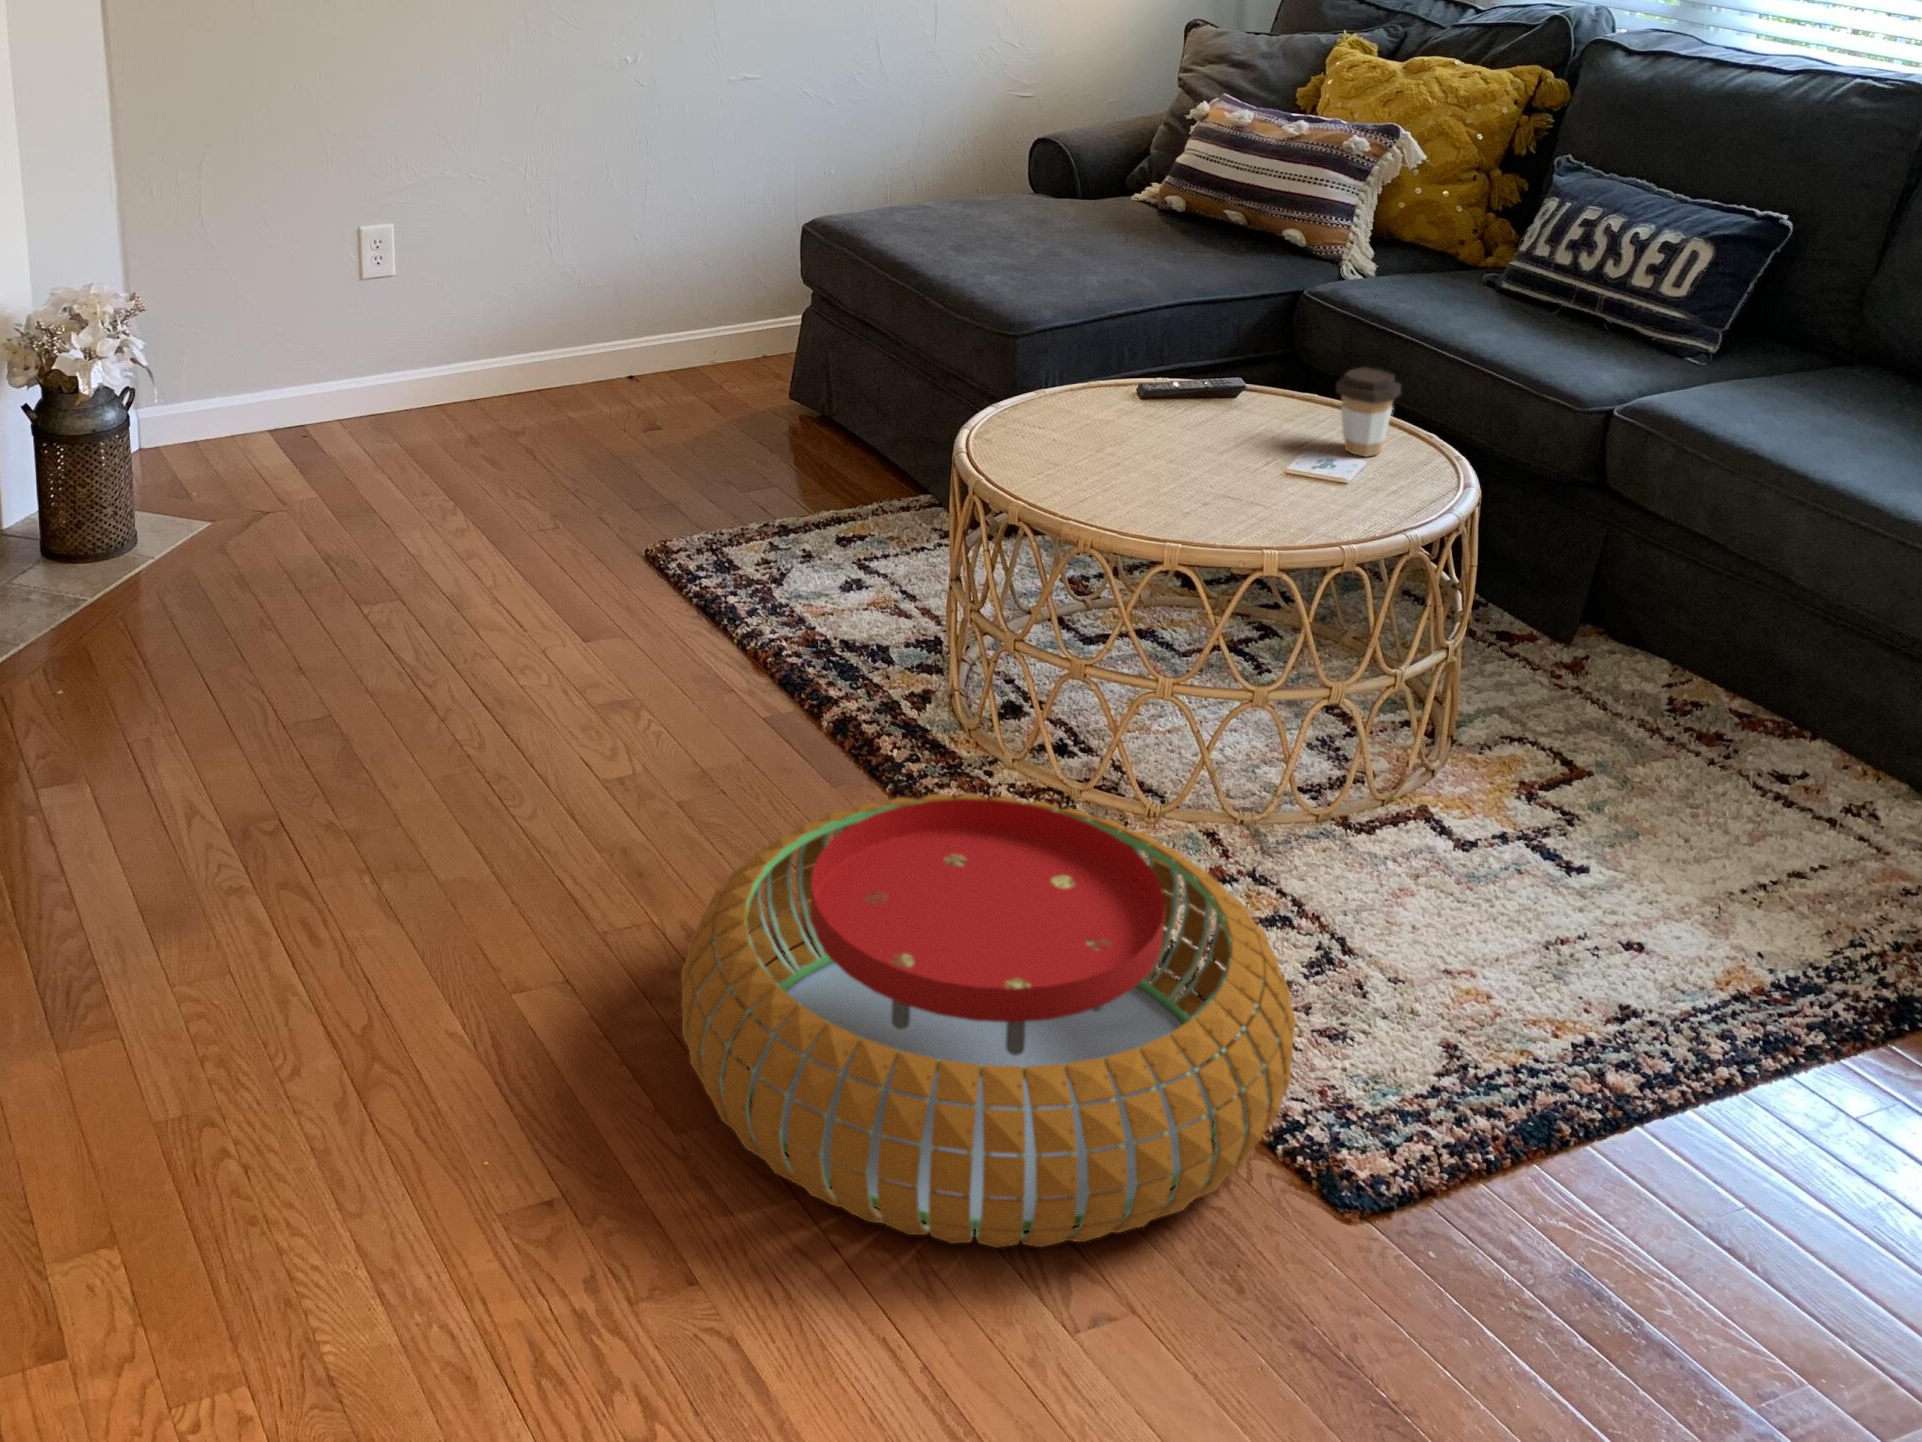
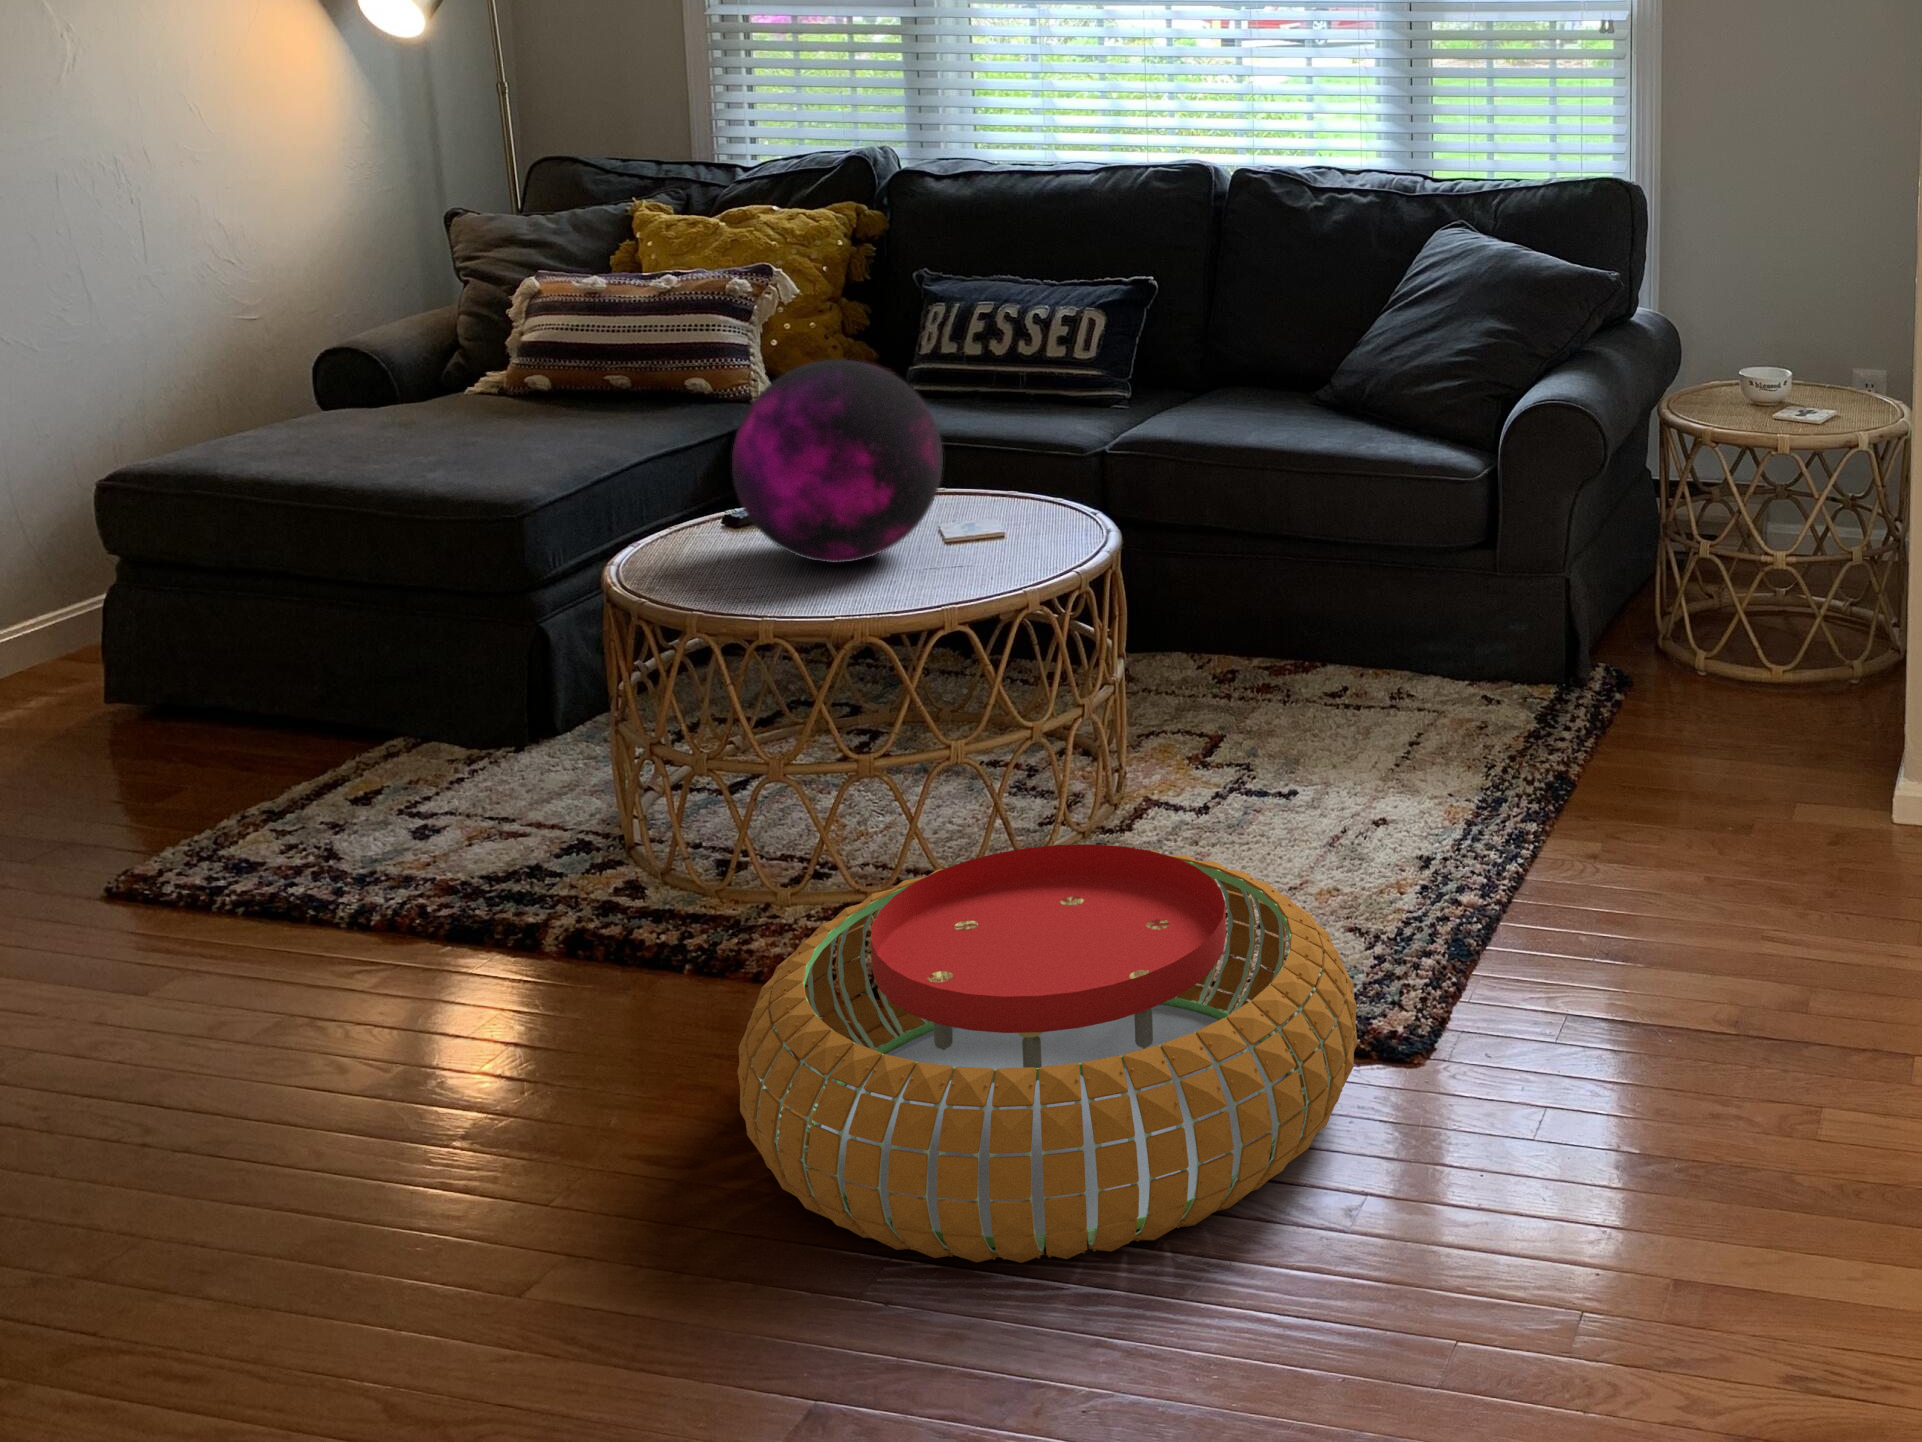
decorative orb: none [1066,263,1275,467] -> present [732,360,943,563]
coffee cup: present [1336,368,1401,457] -> none [957,435,1011,516]

